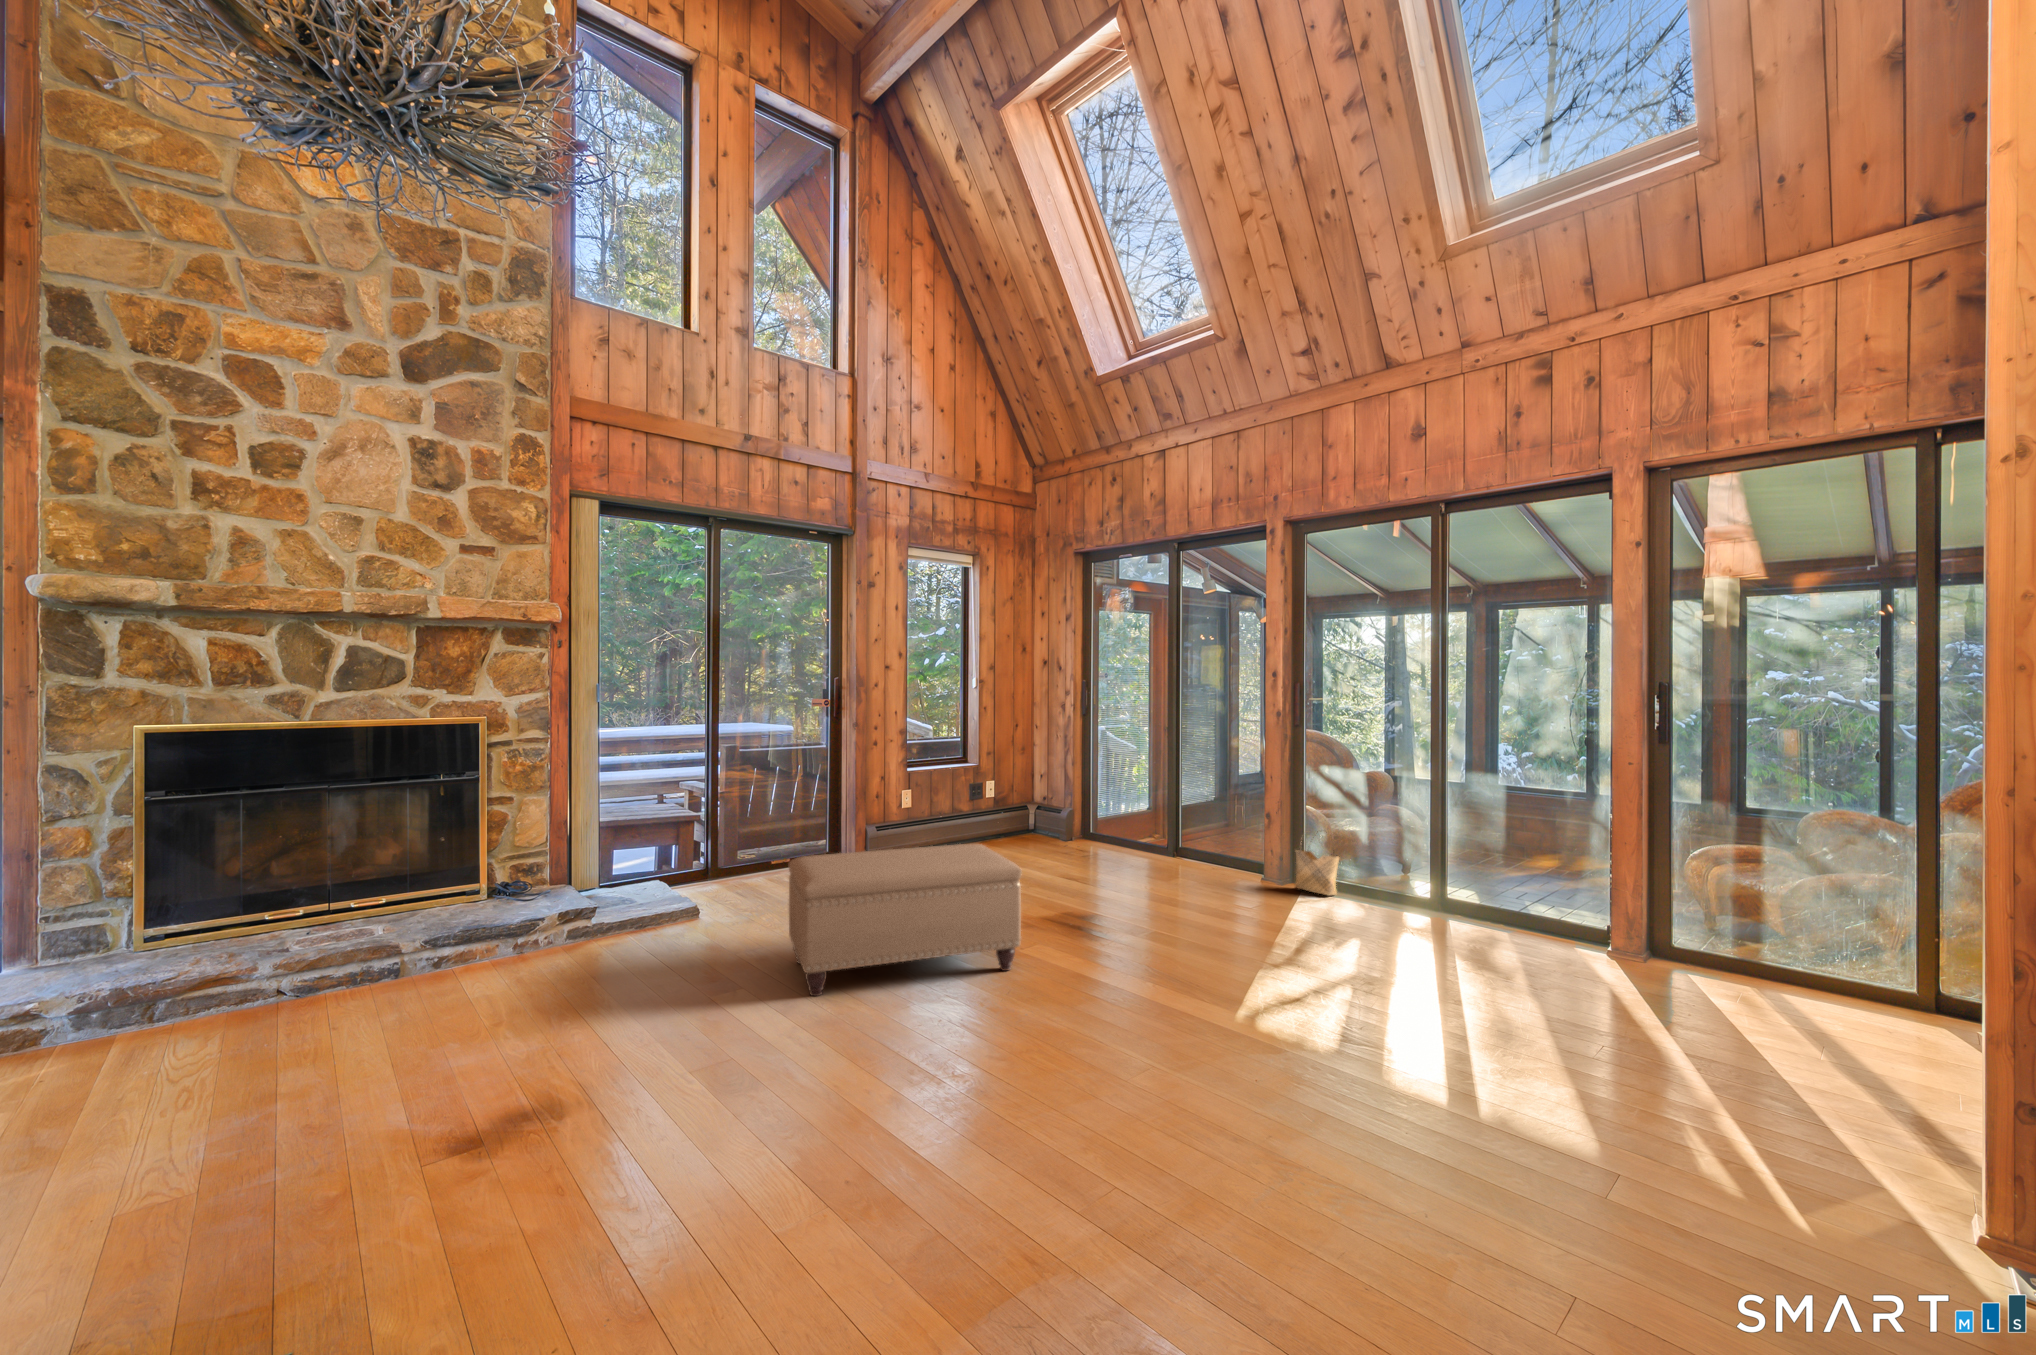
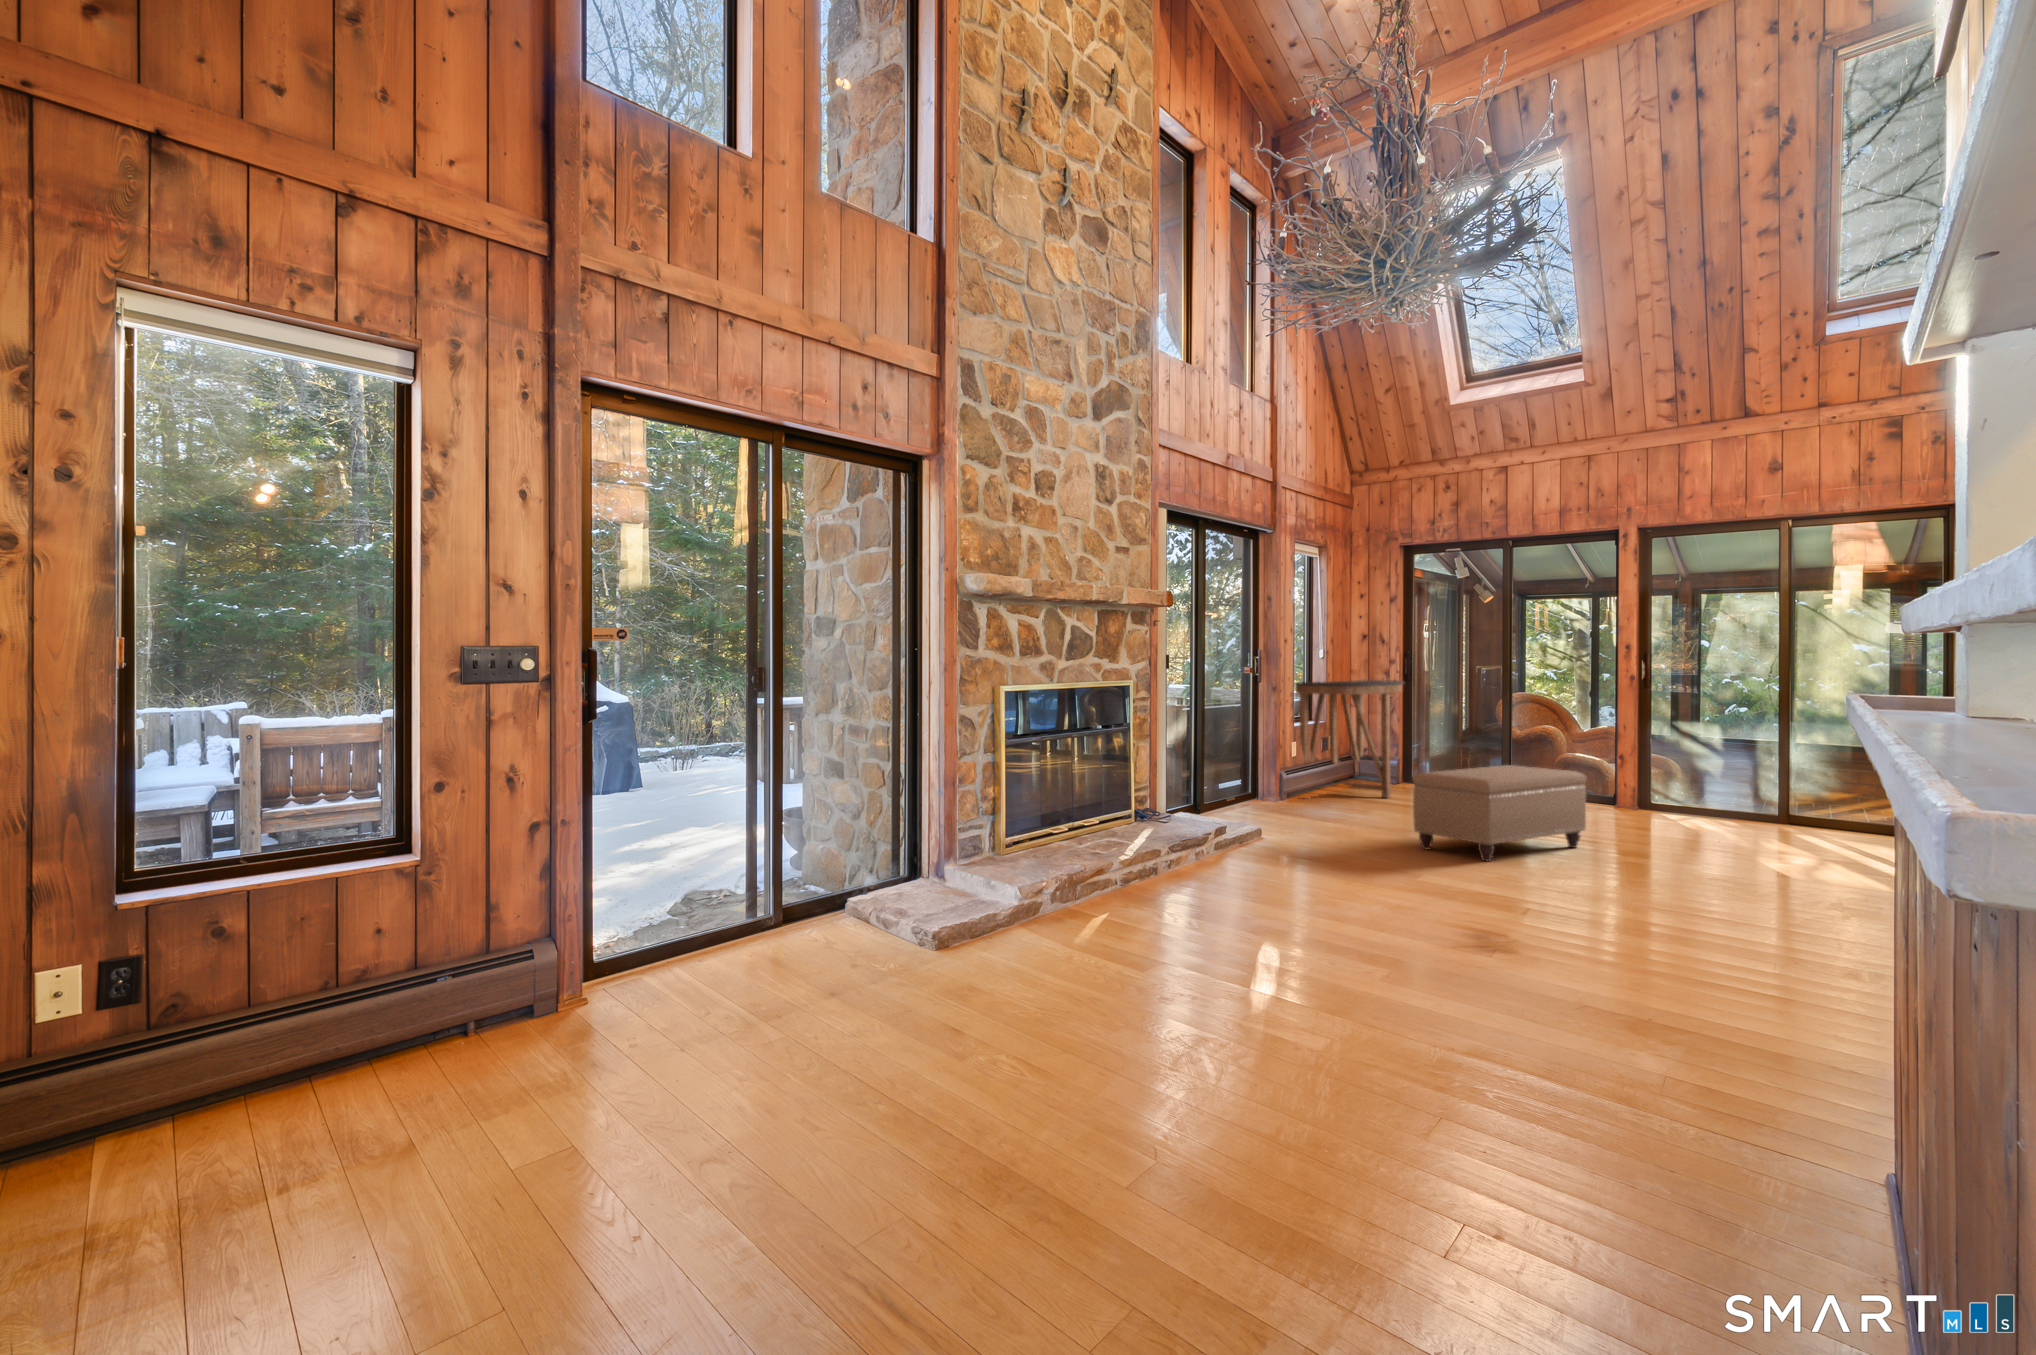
console table: none [900,711,1056,859] -> present [1295,680,1404,798]
woven basket: present [1295,835,1339,895] -> none [1650,762,1692,810]

